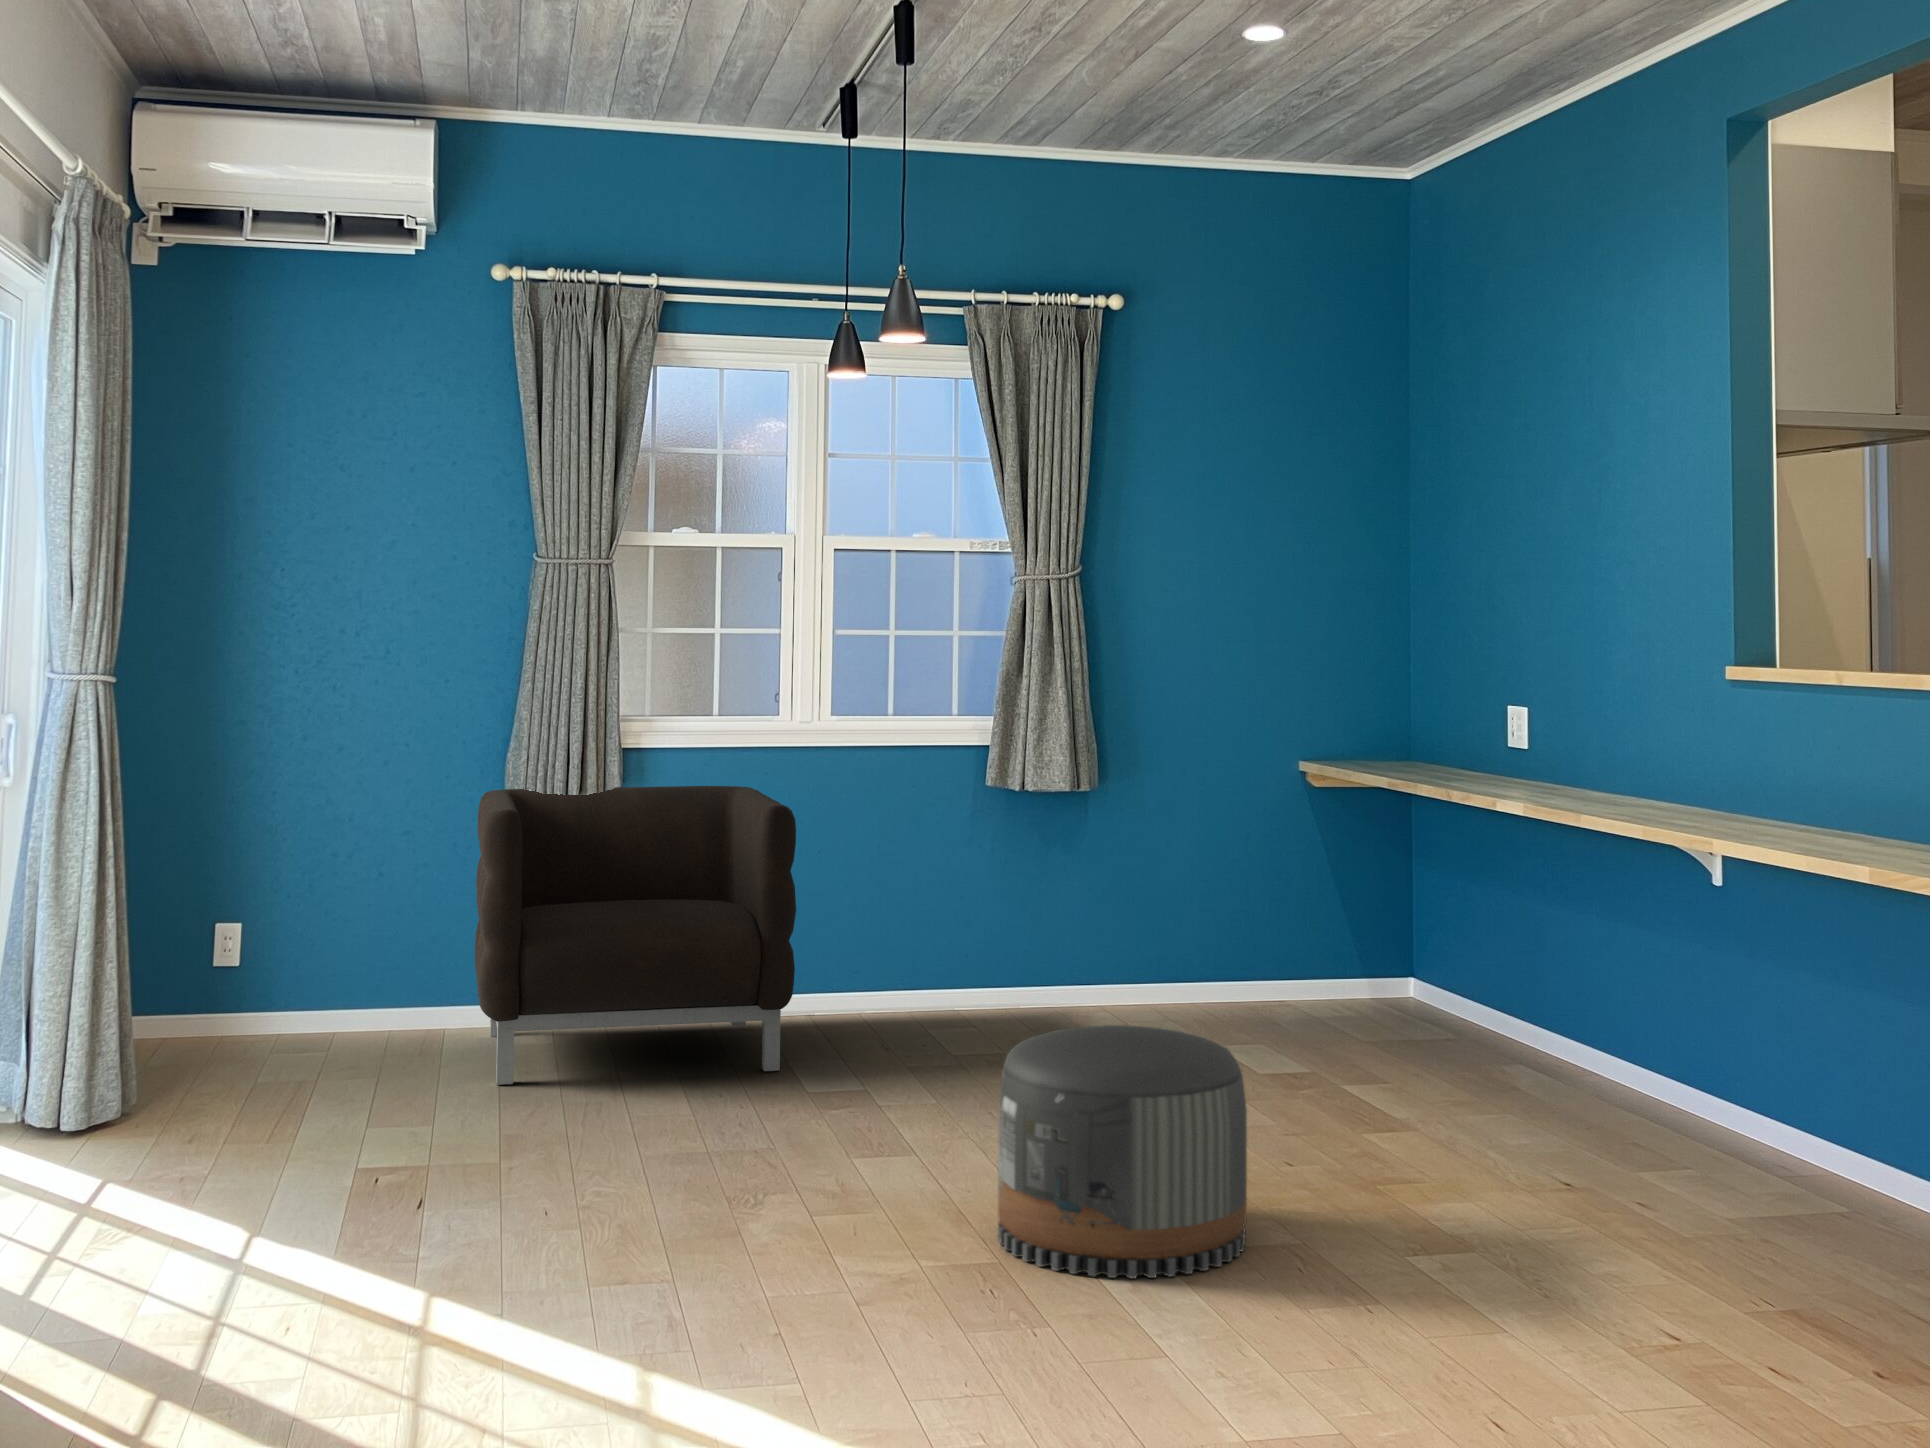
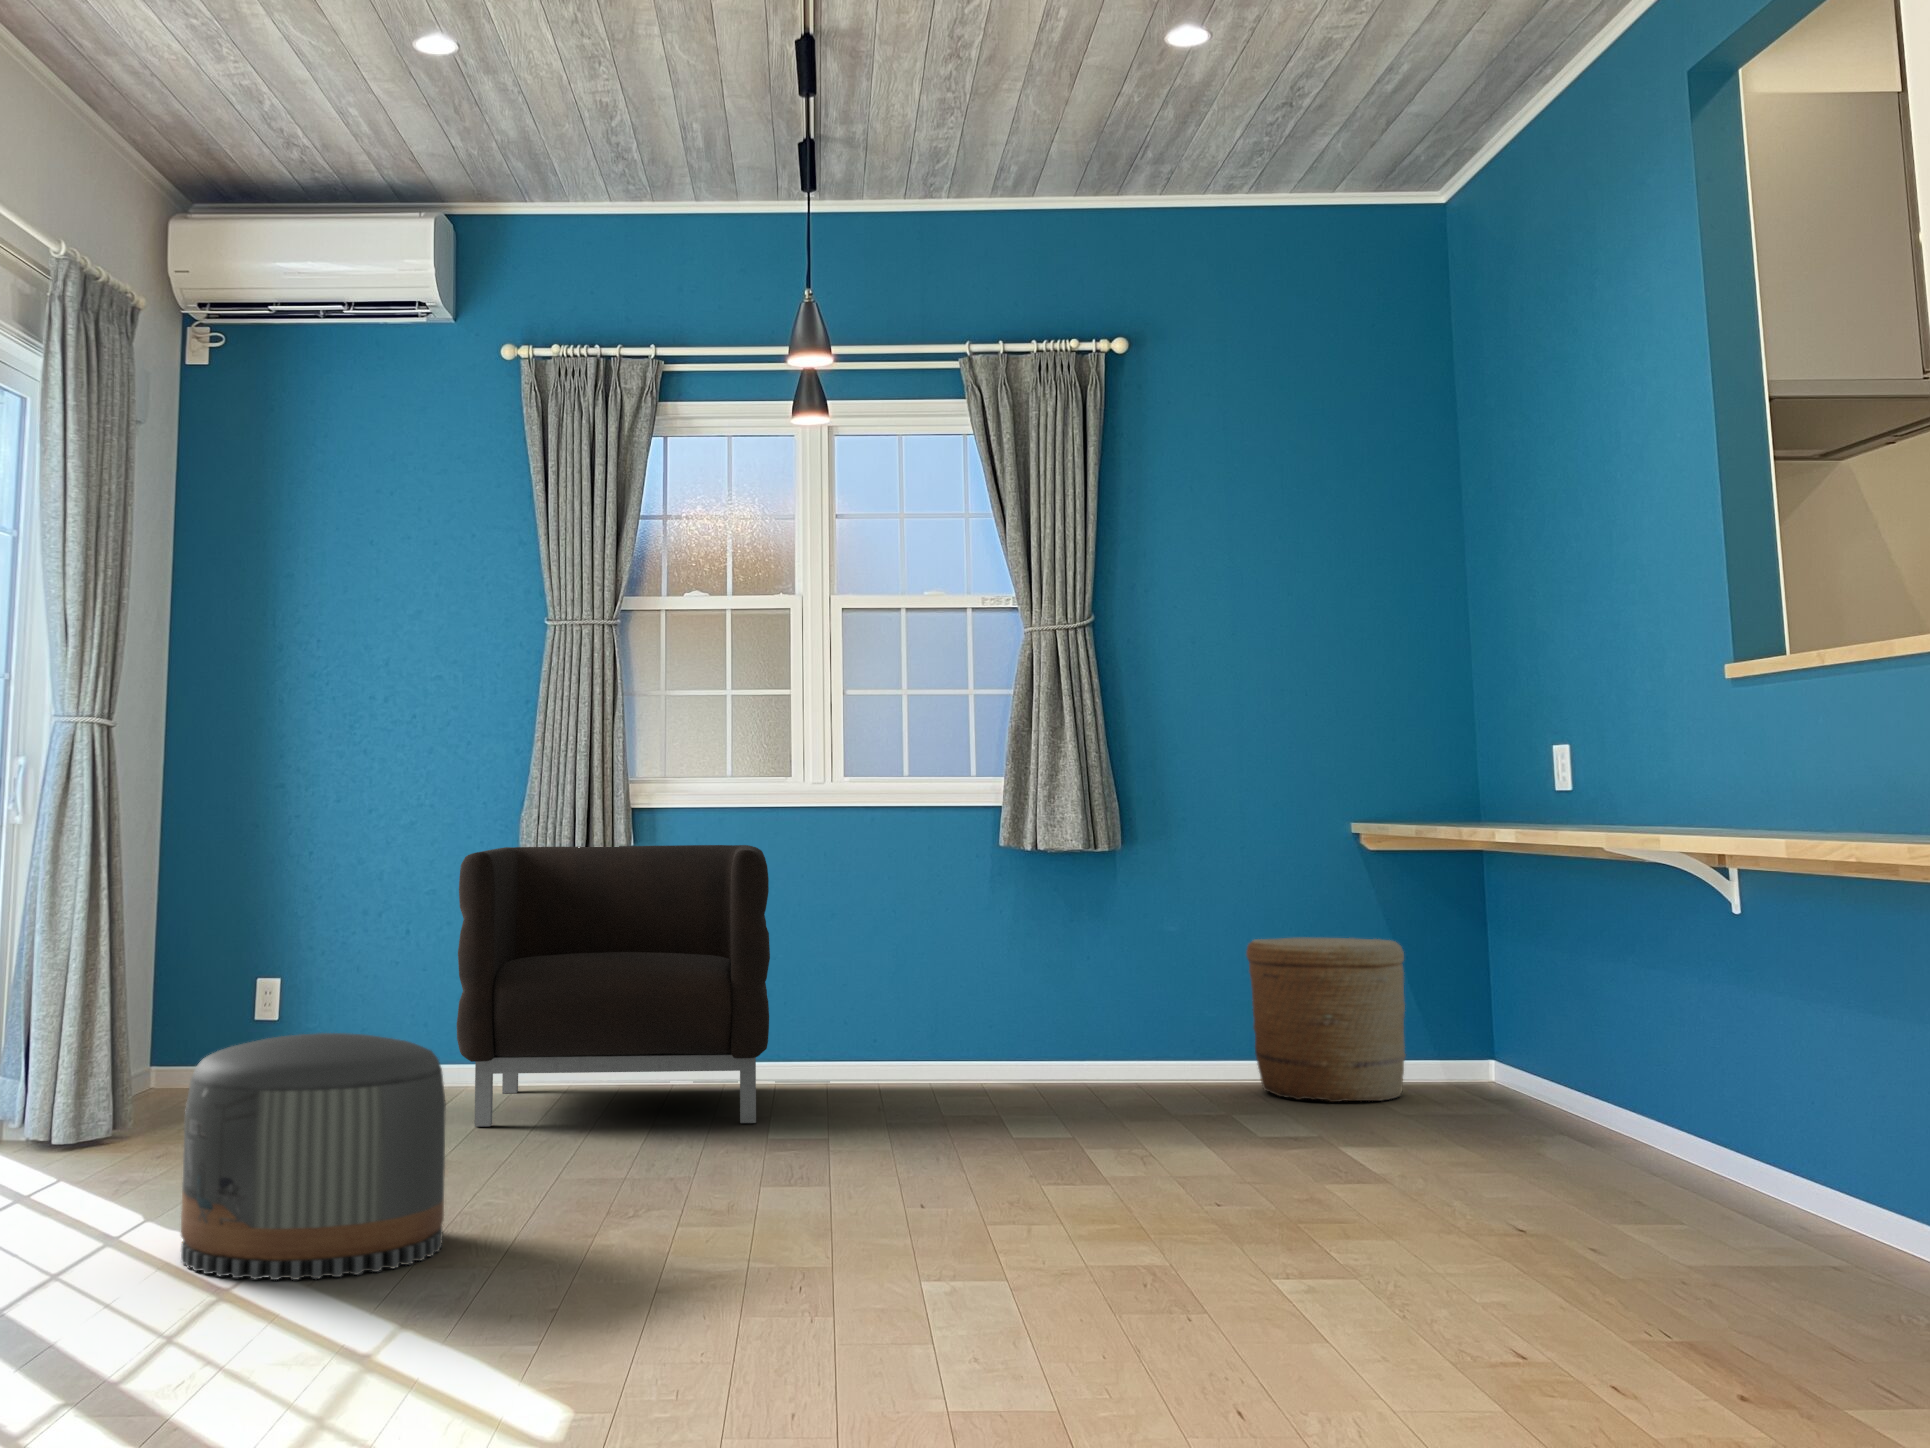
woven basket: none [1214,869,1358,1027] -> present [1246,937,1406,1102]
pouf: present [998,1025,1247,1278] -> present [181,1033,446,1280]

